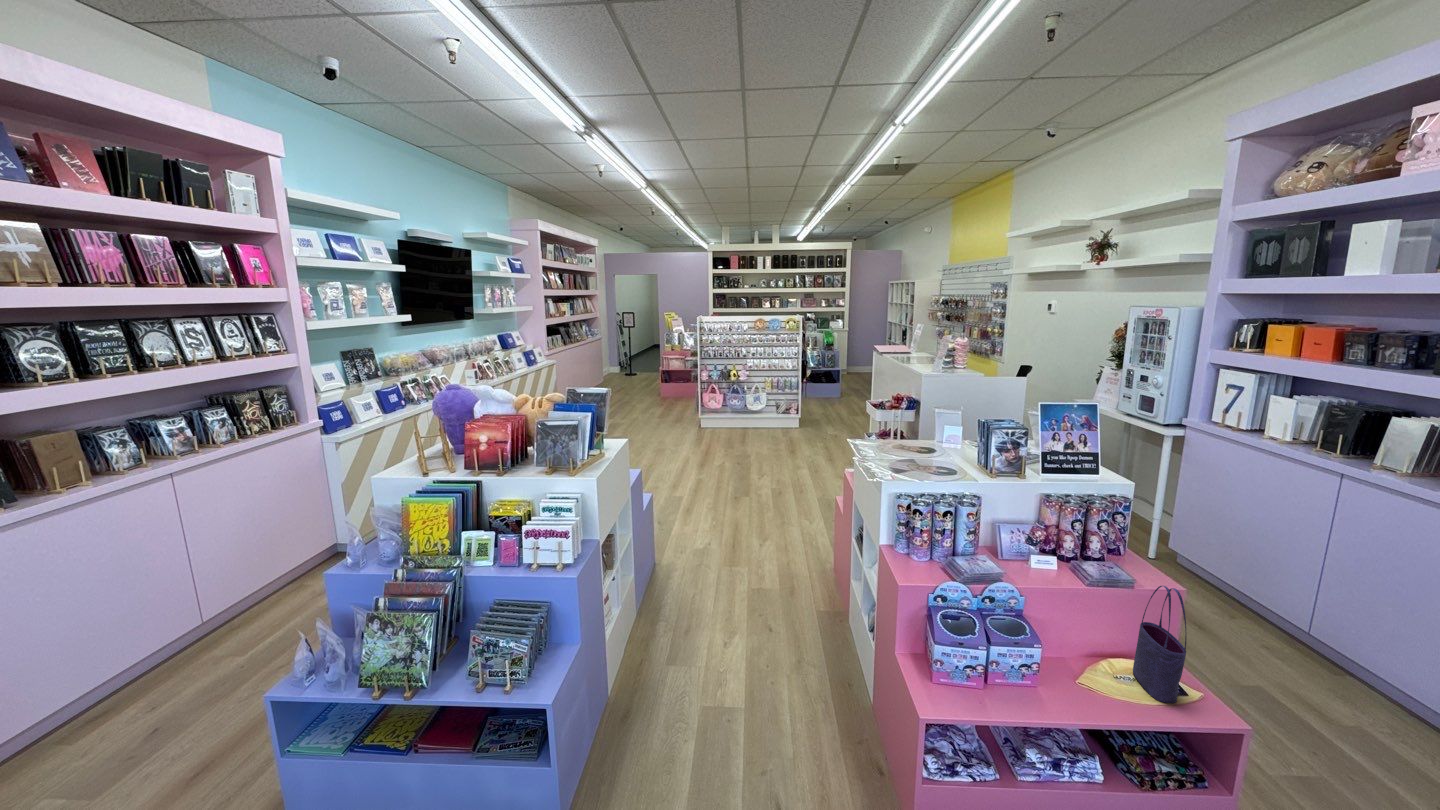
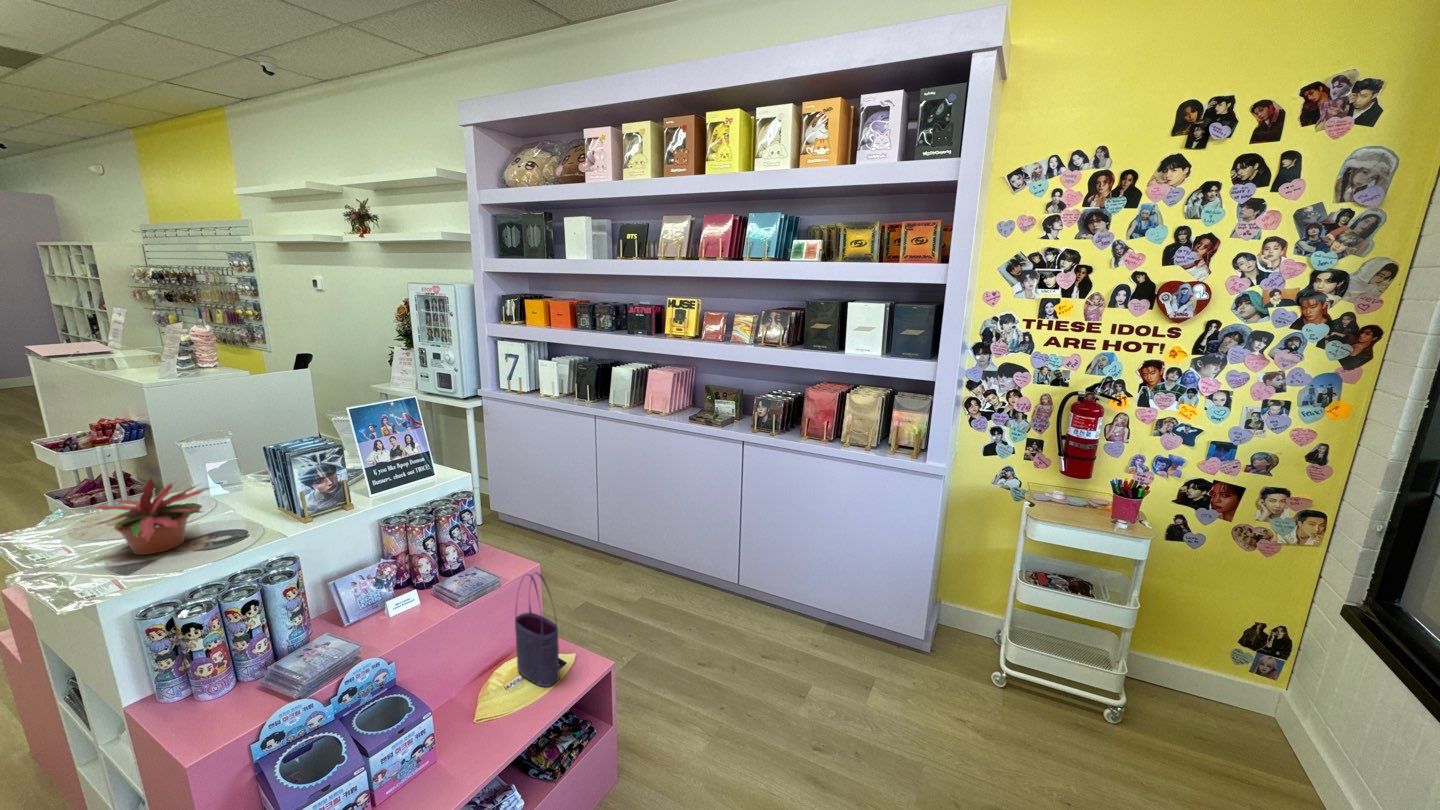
potted plant: none [884,422,945,468] -> present [93,479,206,555]

